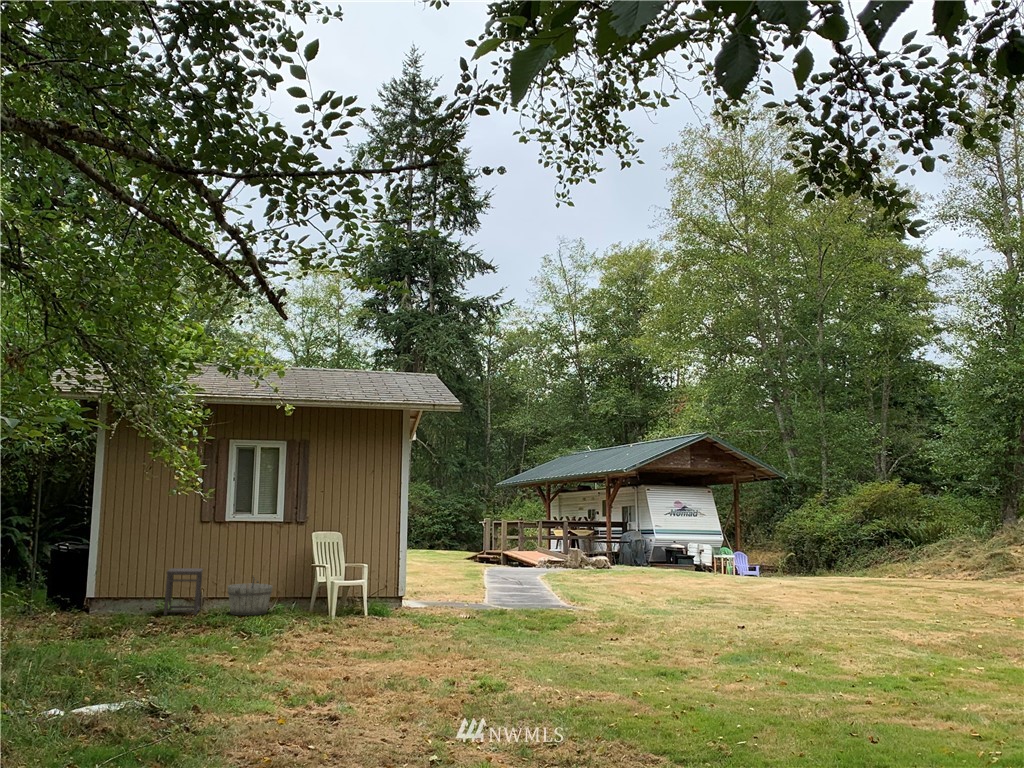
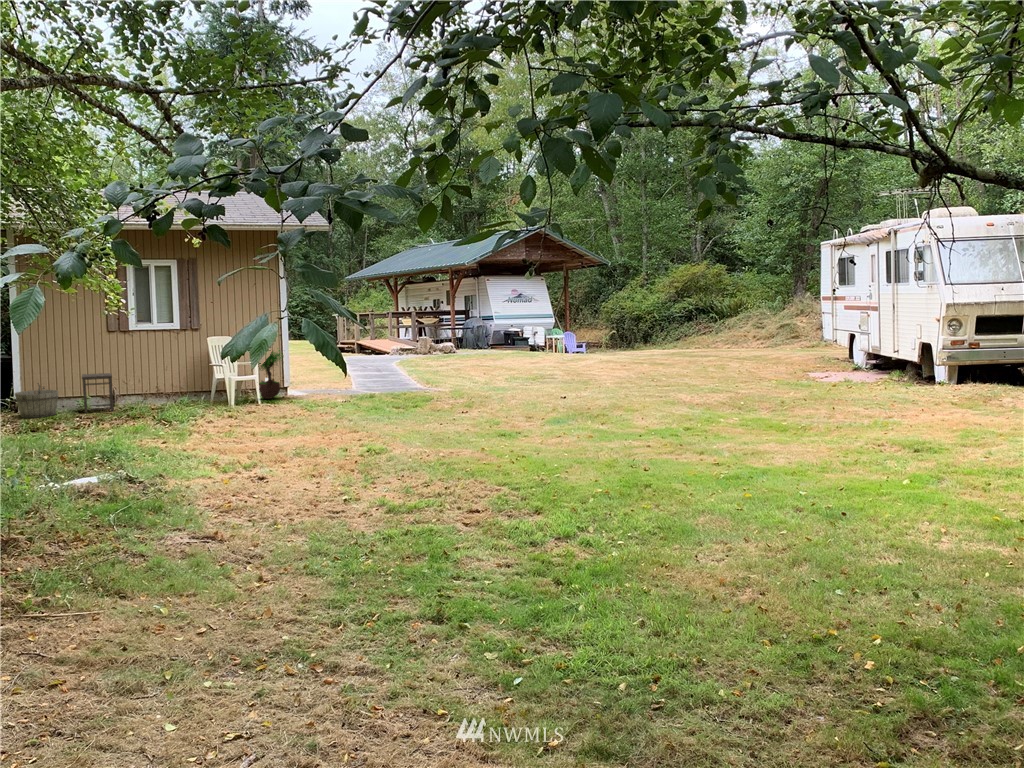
potted tree: none [362,544,401,611] -> present [258,350,281,399]
wooden bucket: present [228,577,273,615] -> present [15,385,59,418]

